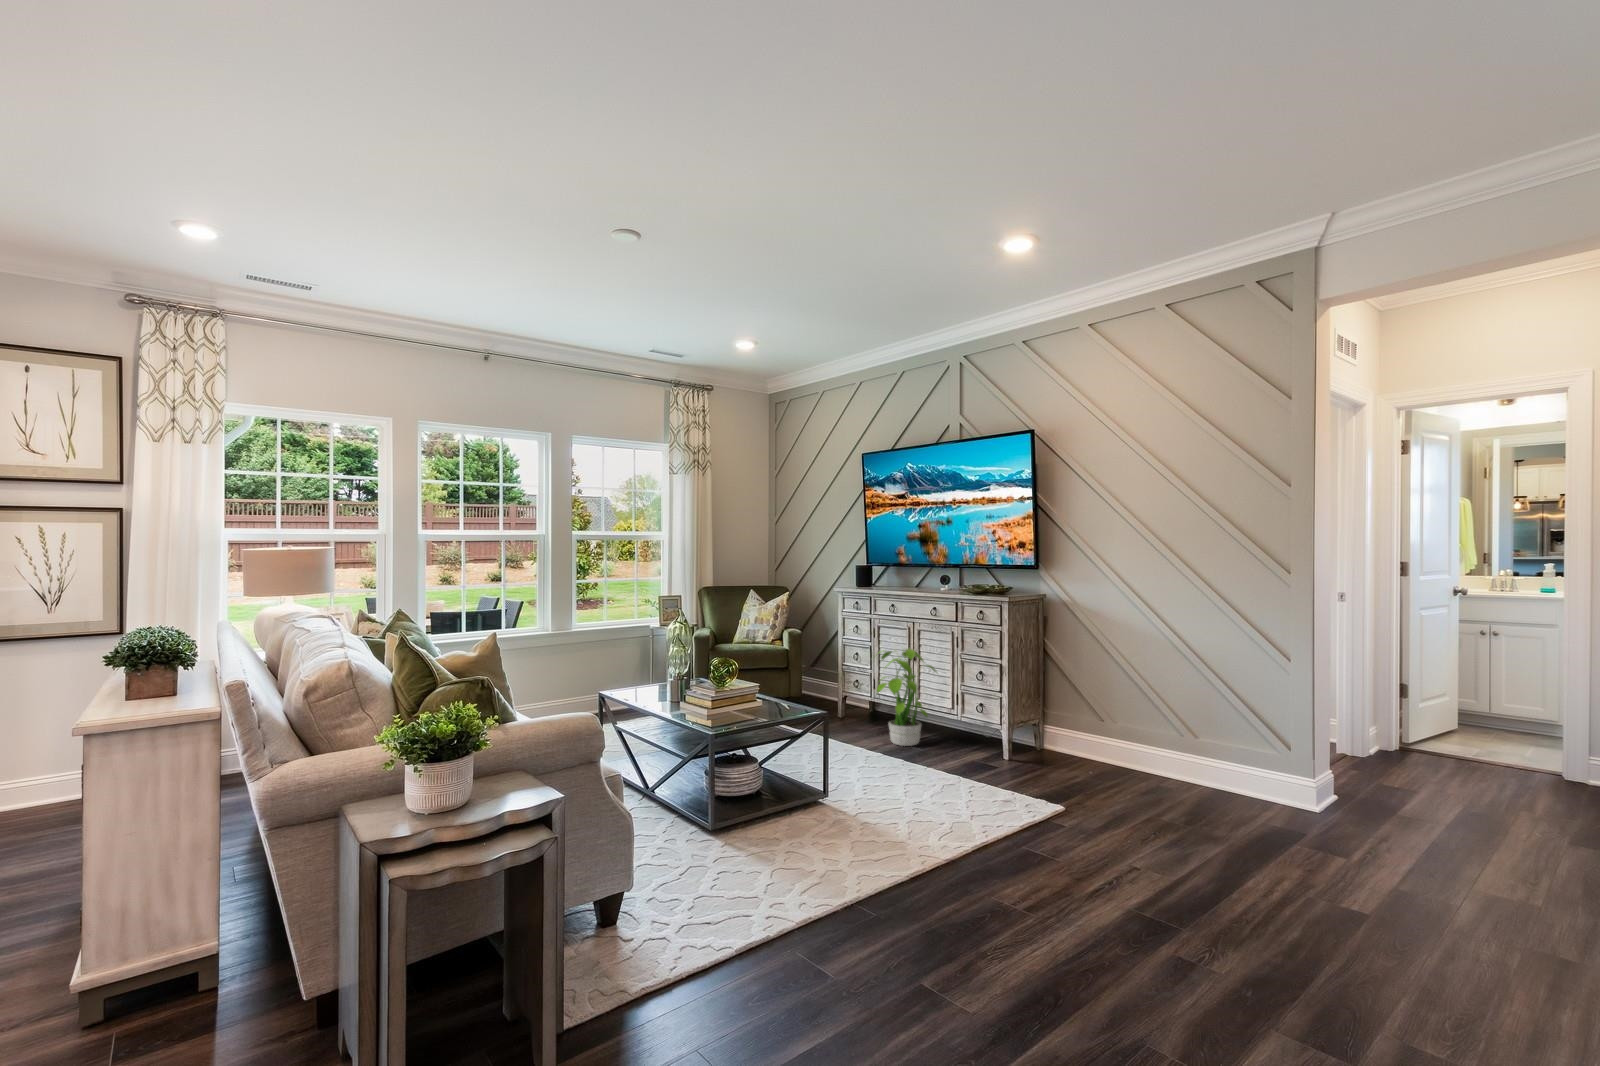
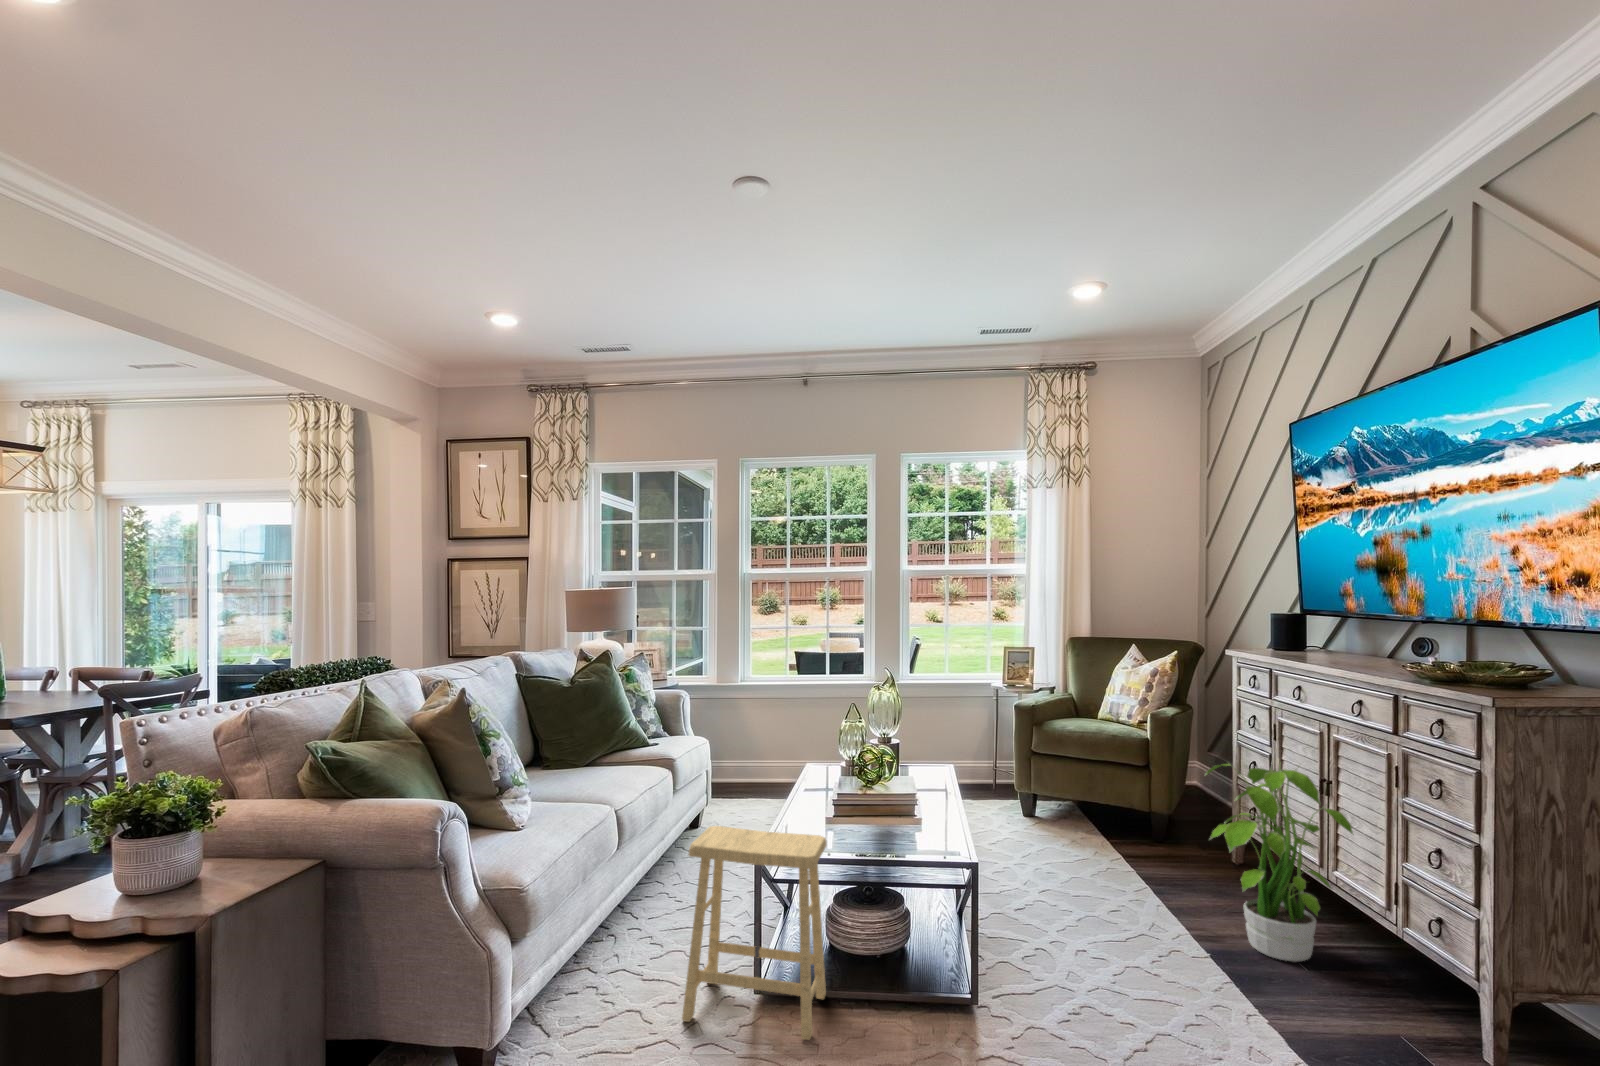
footstool: none [697,726,796,863] -> present [682,826,827,1040]

